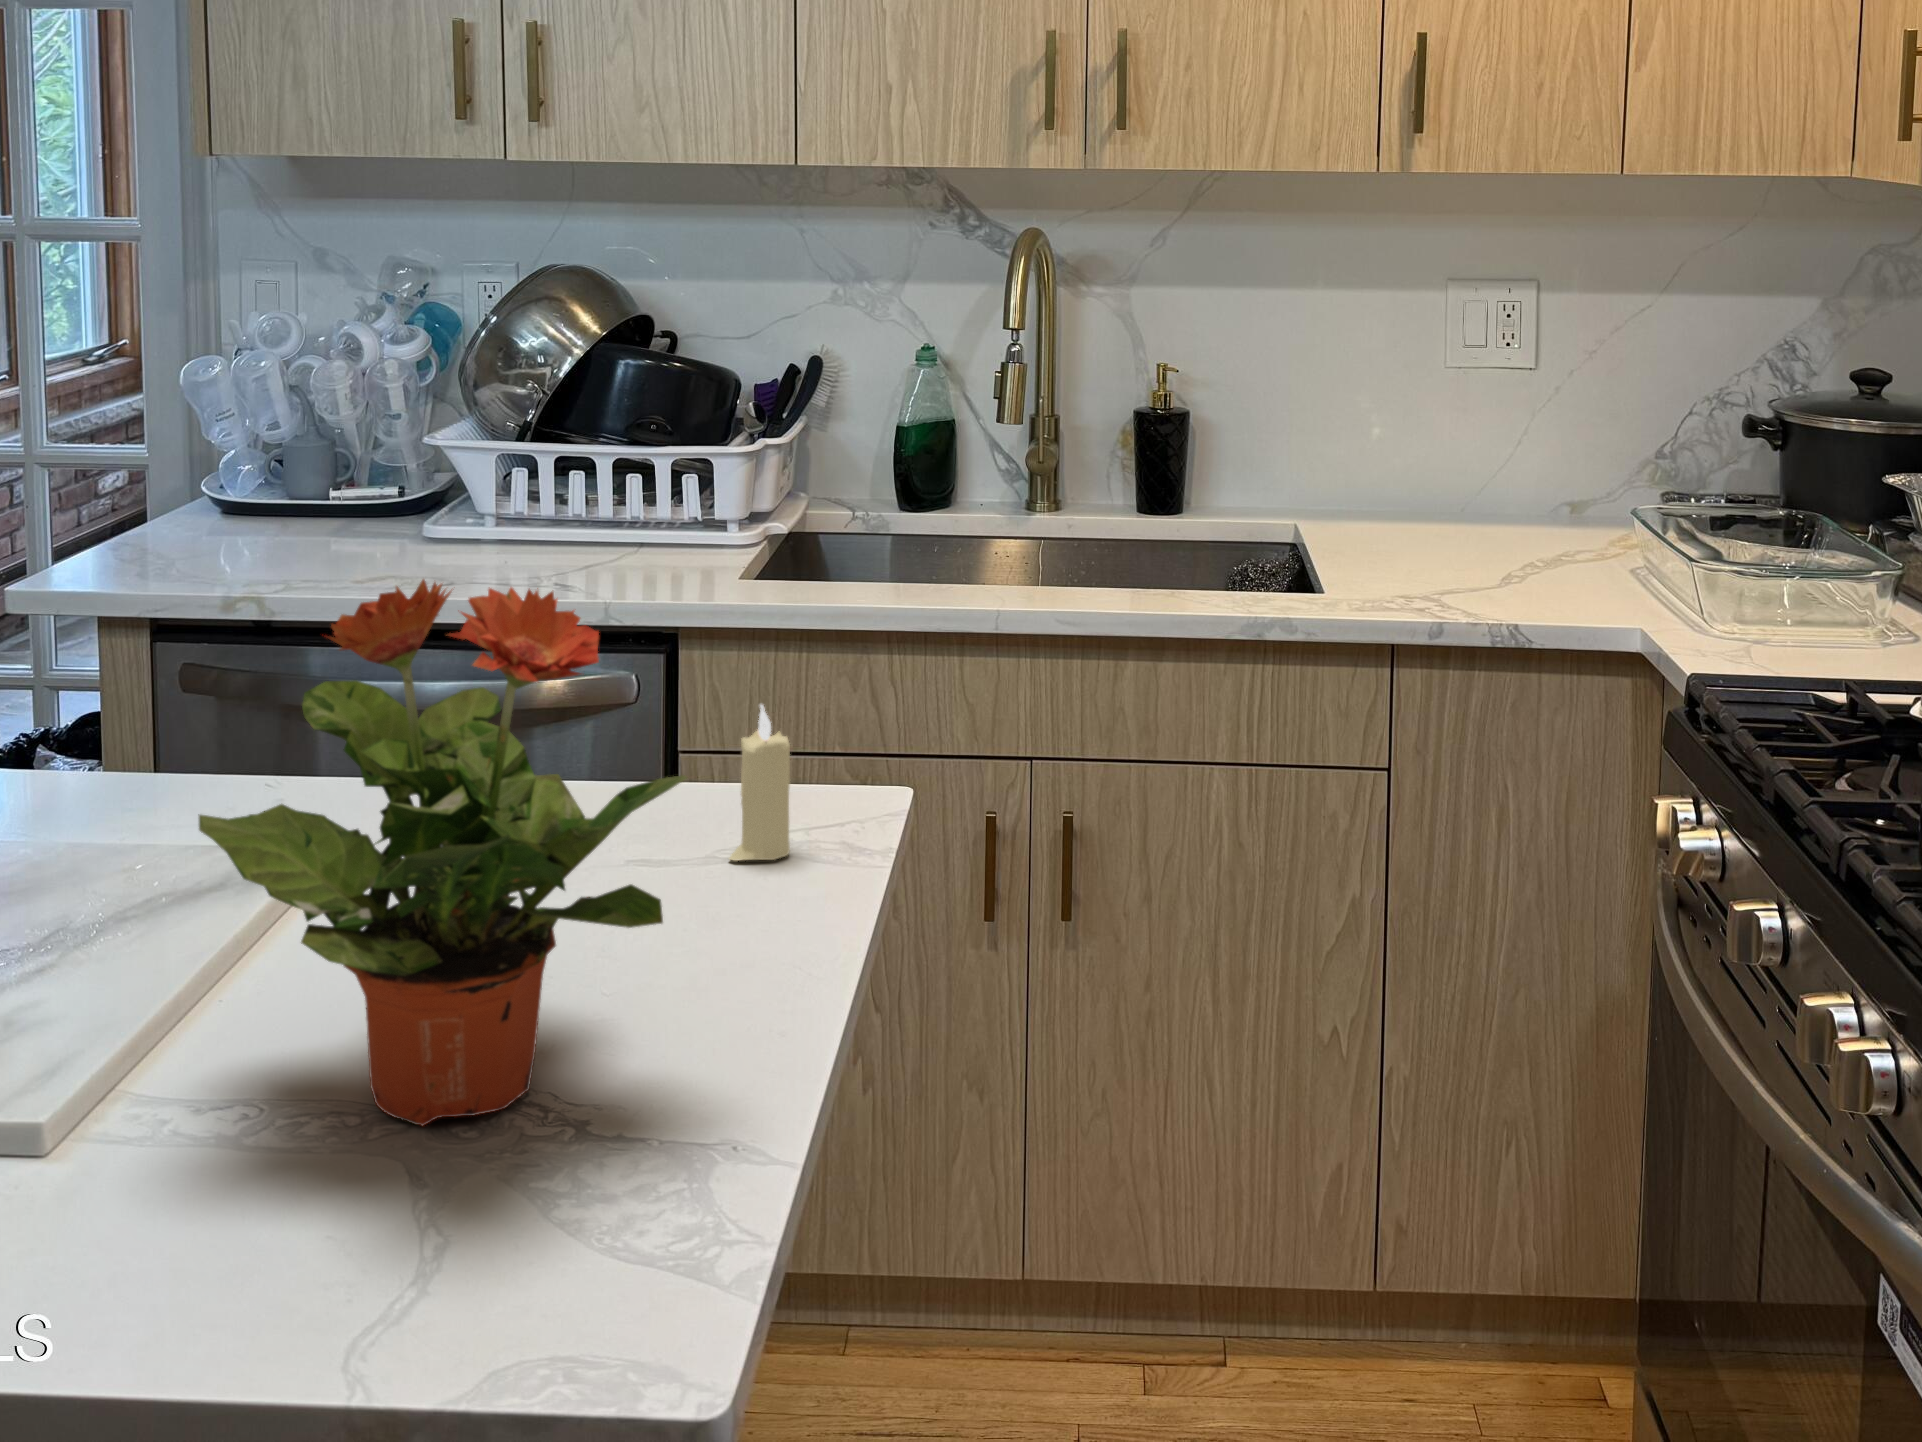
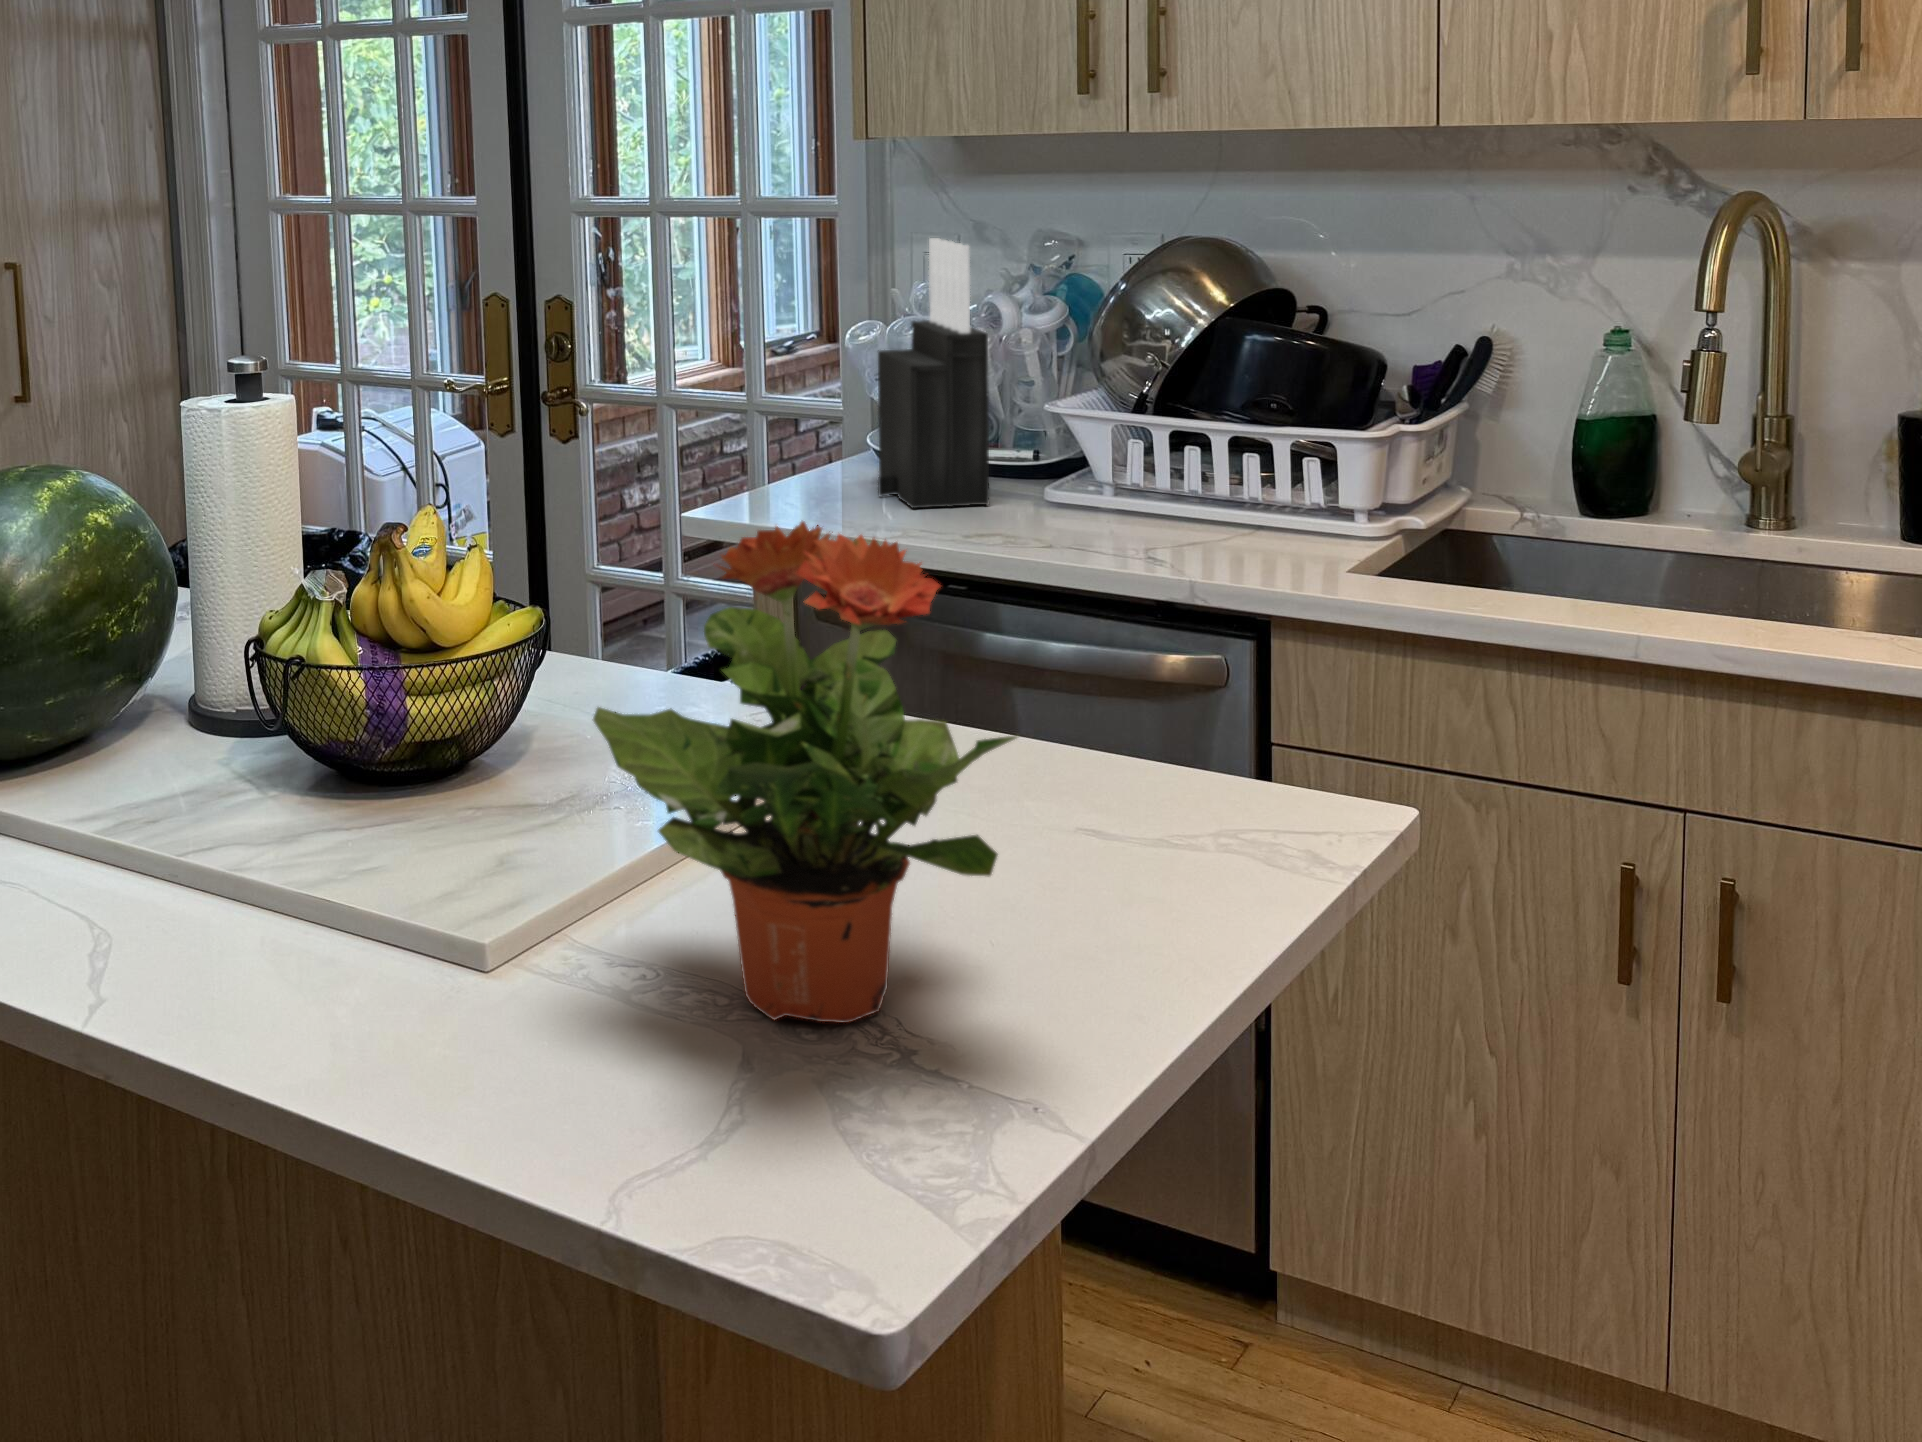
knife block: none [226,265,363,558] -> present [878,238,989,508]
candle: present [730,705,790,861] -> none [1185,687,1255,850]

